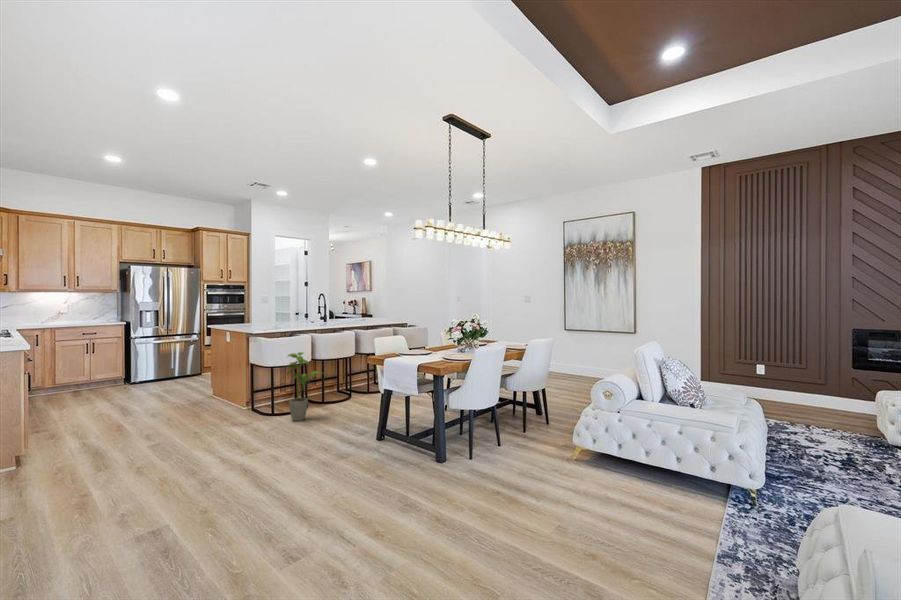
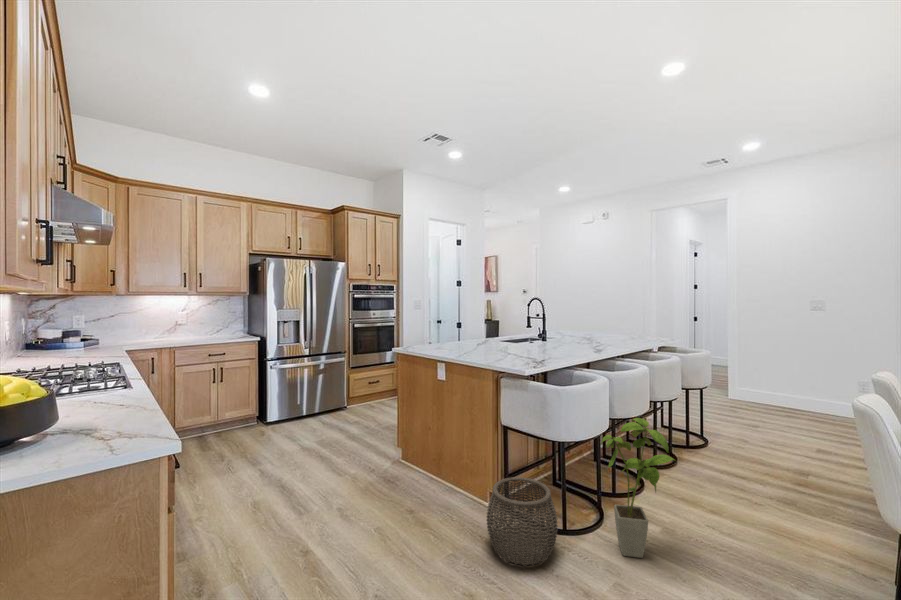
woven basket: none [221,387,262,426] -> present [486,477,558,566]

